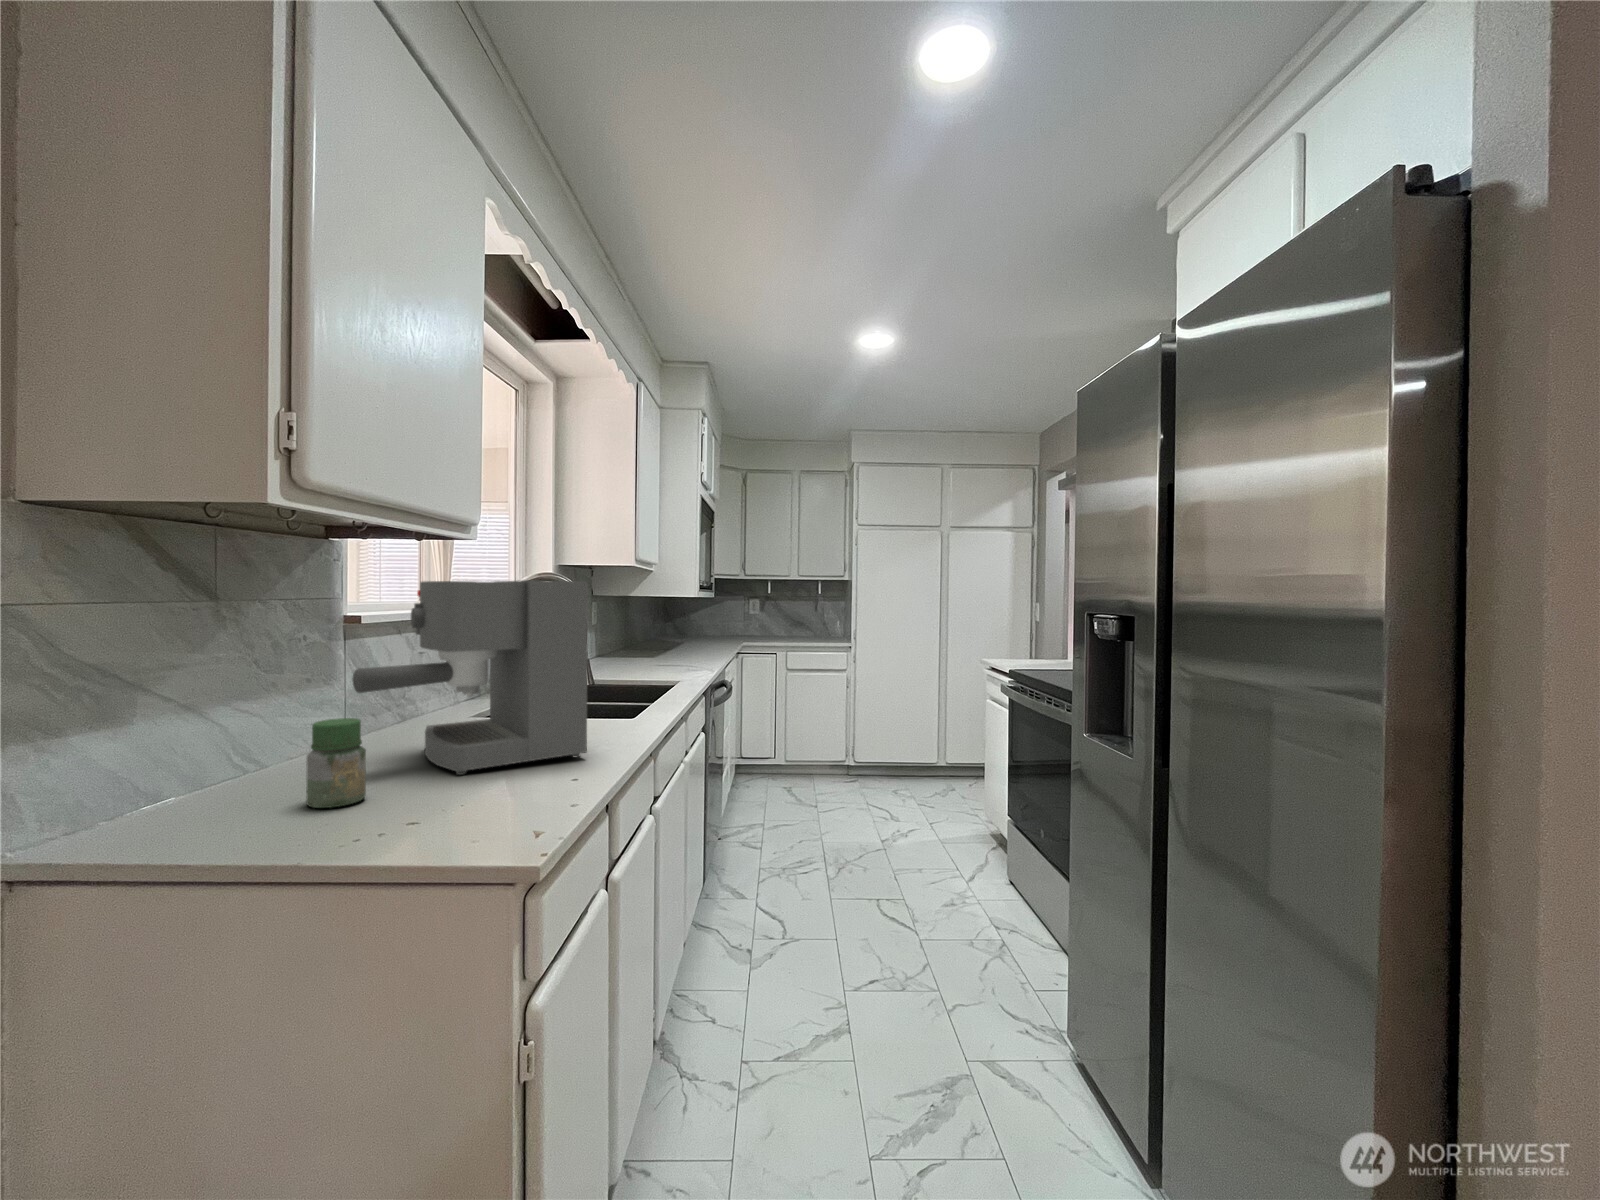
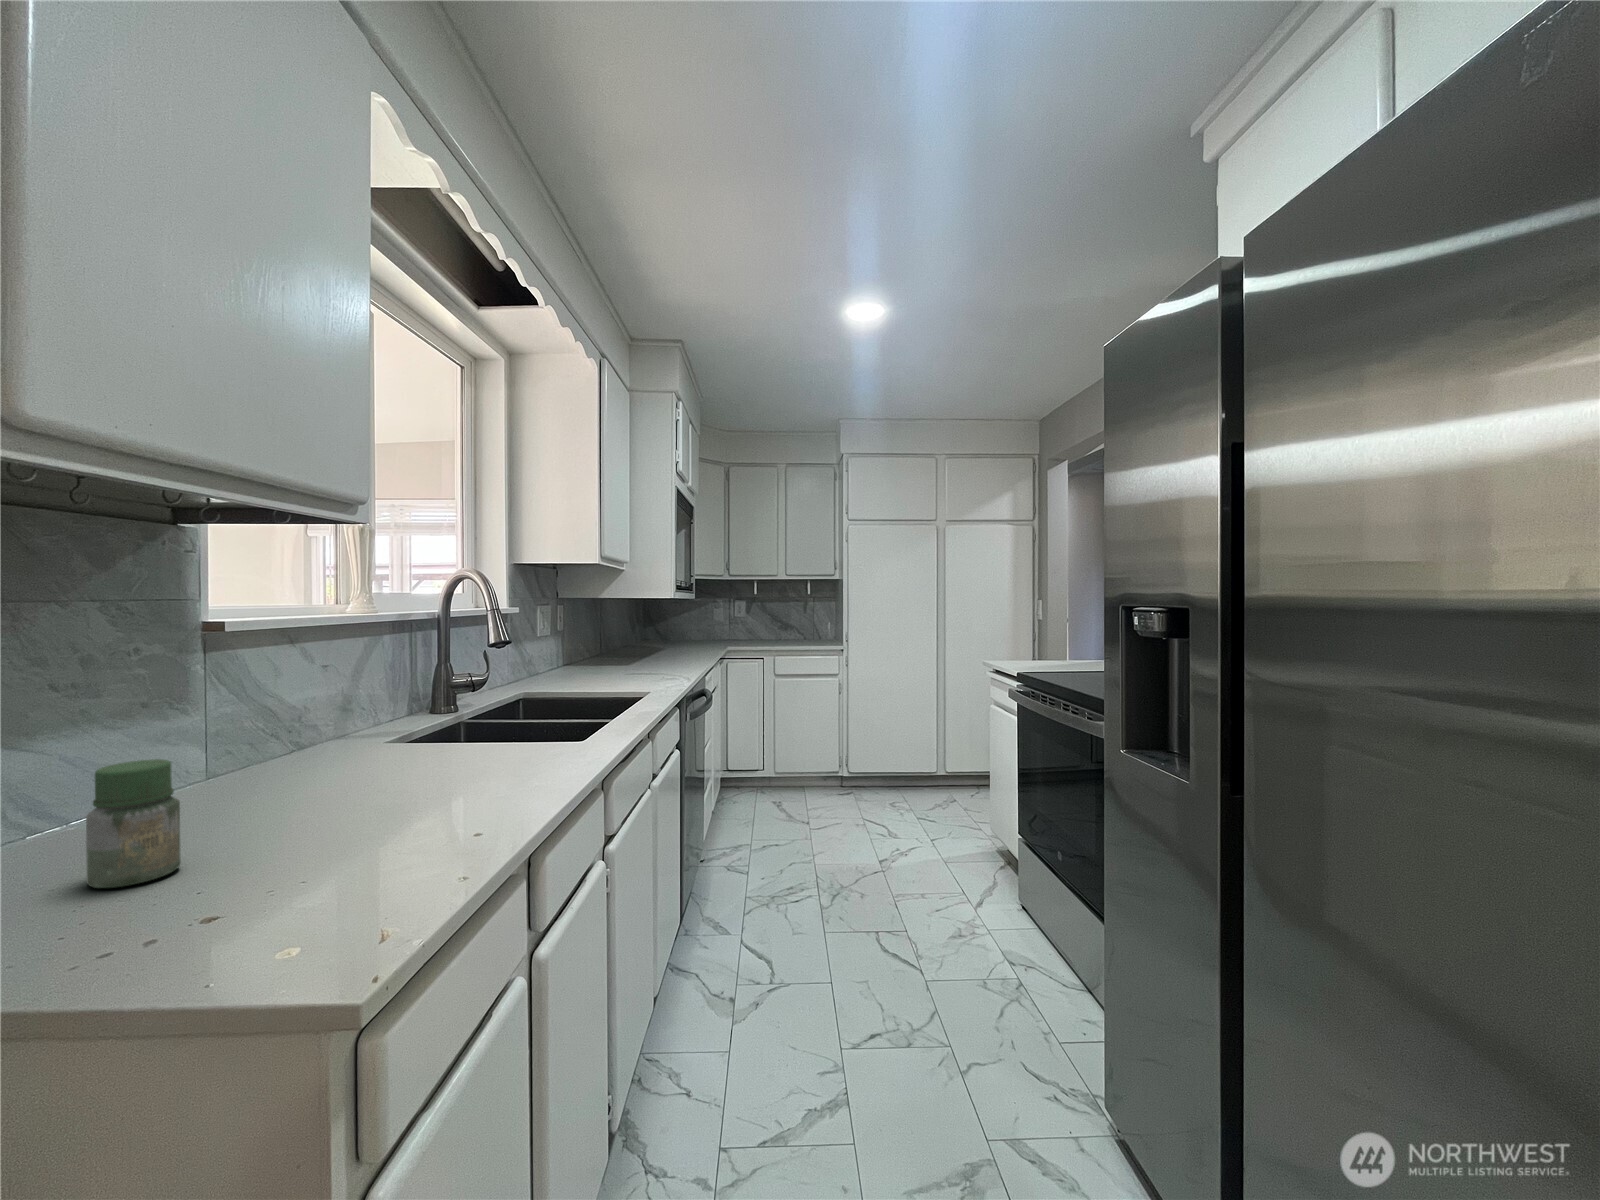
coffee maker: present [352,580,588,775] -> none [183,571,509,827]

